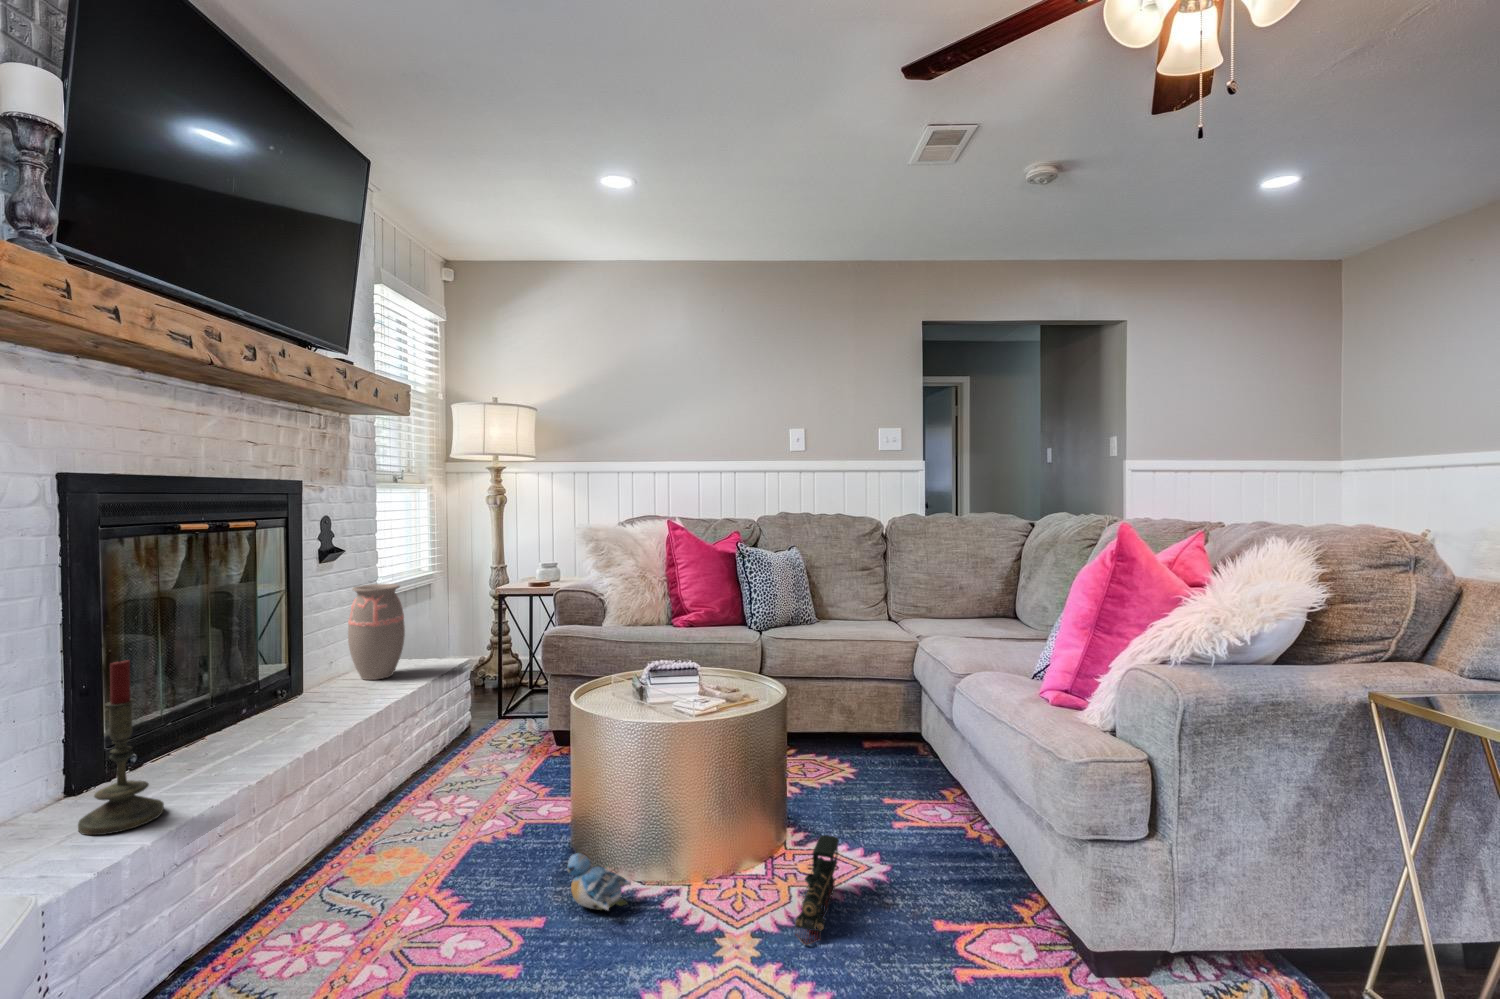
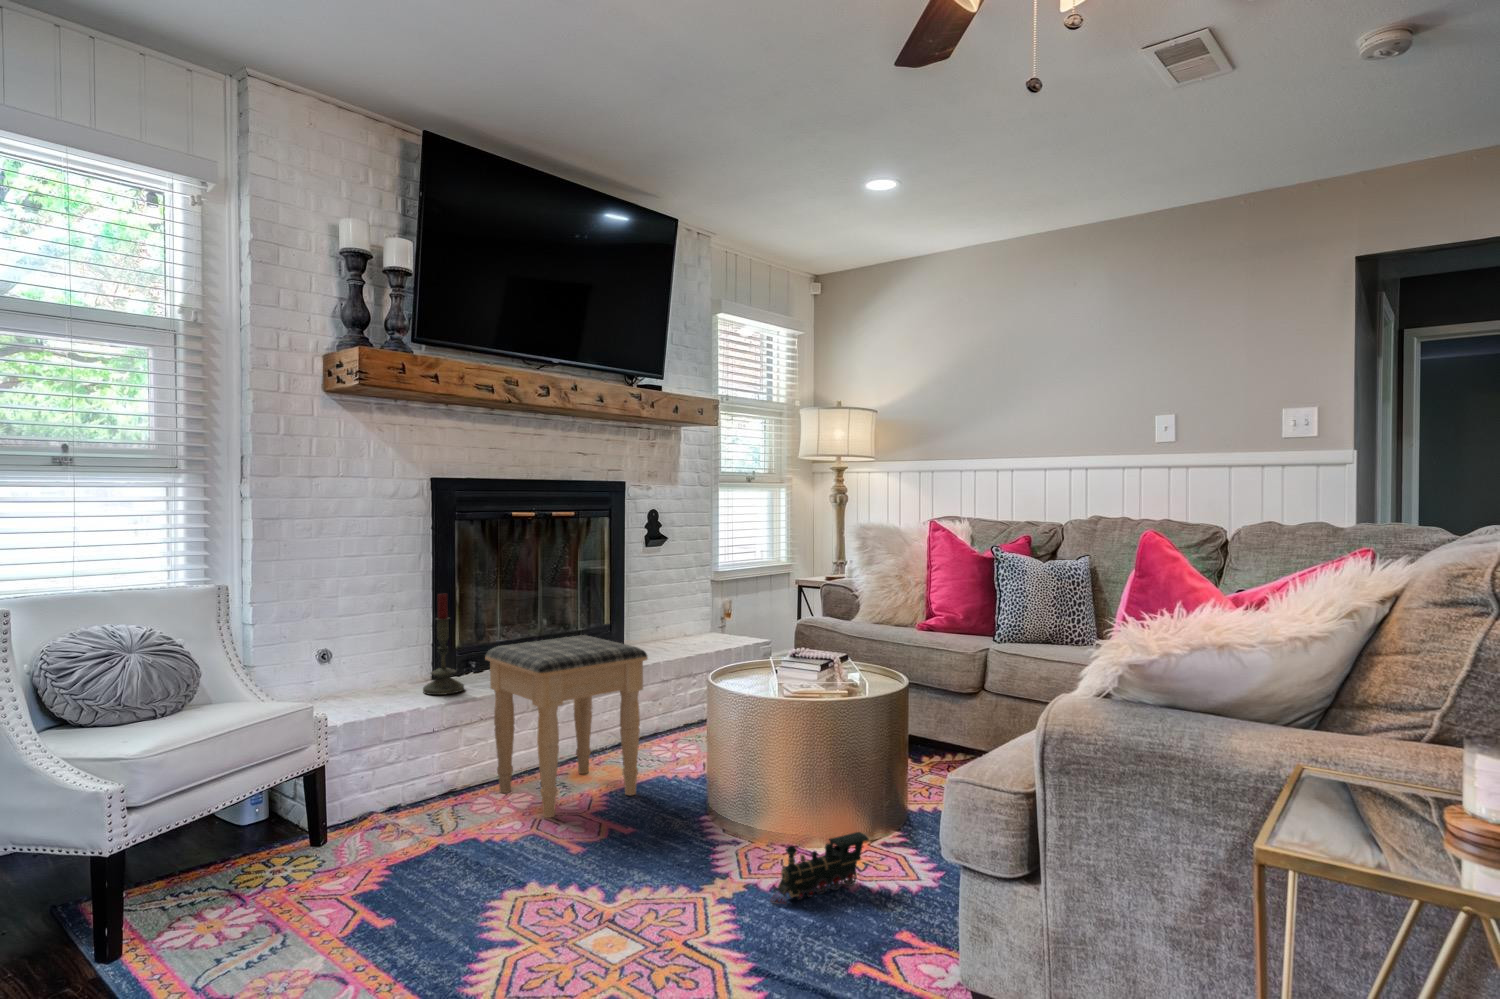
decorative vase: present [348,584,405,680] -> none [660,568,703,647]
footstool: none [227,686,484,957] -> present [485,635,648,818]
plush toy: present [567,853,631,910] -> none [663,788,705,837]

